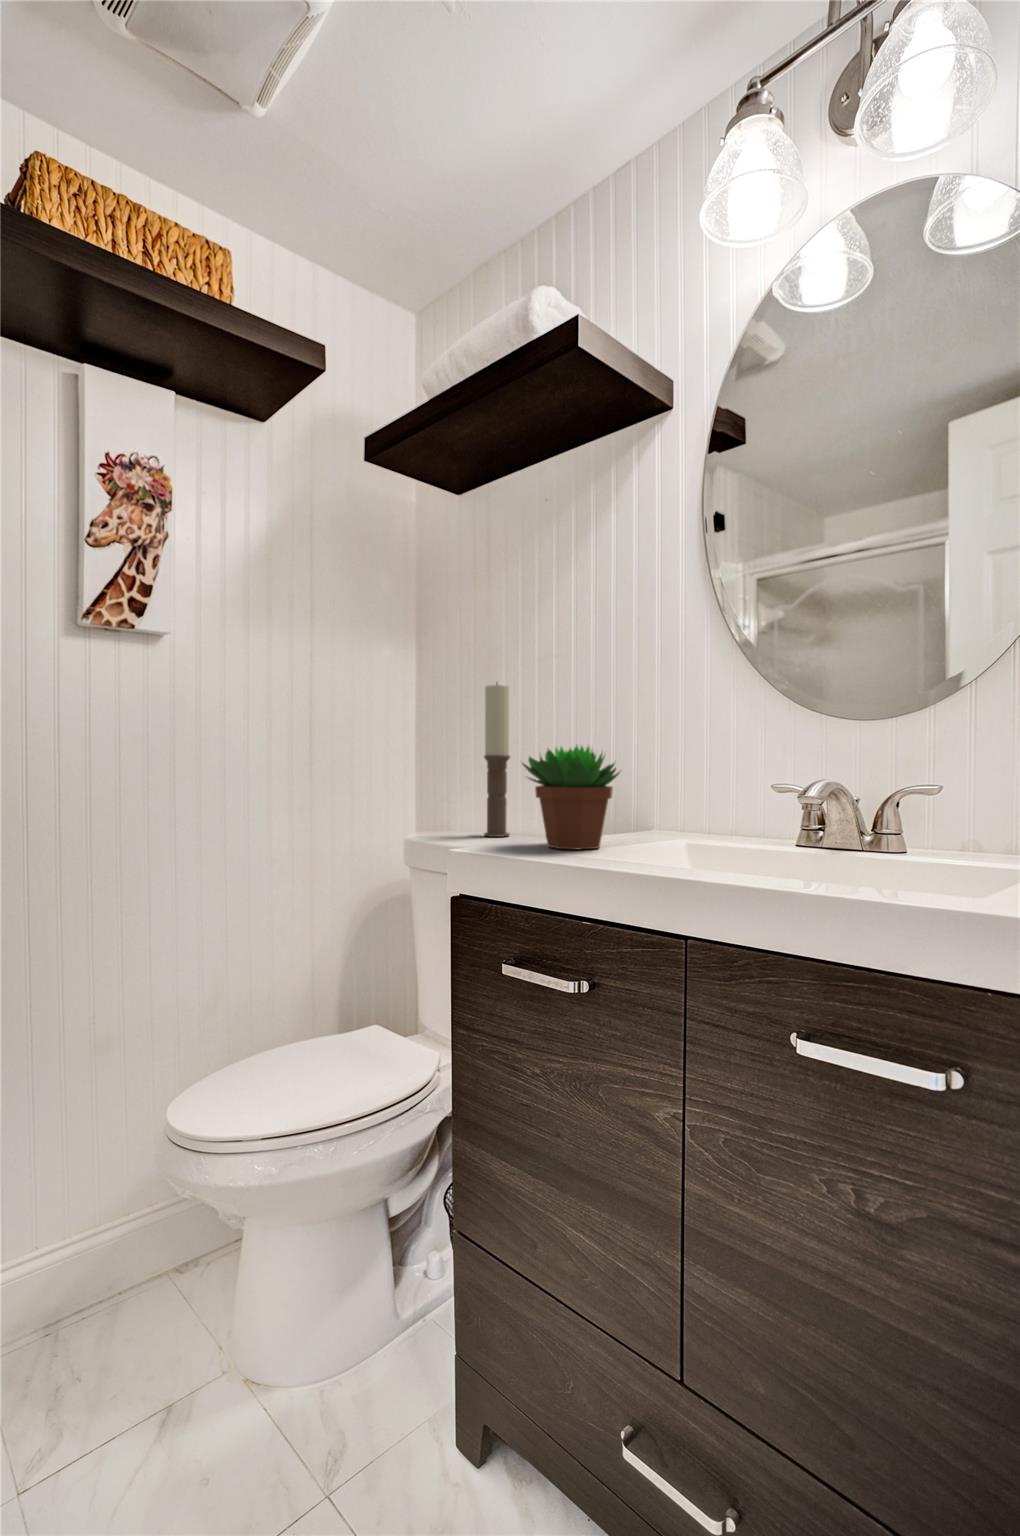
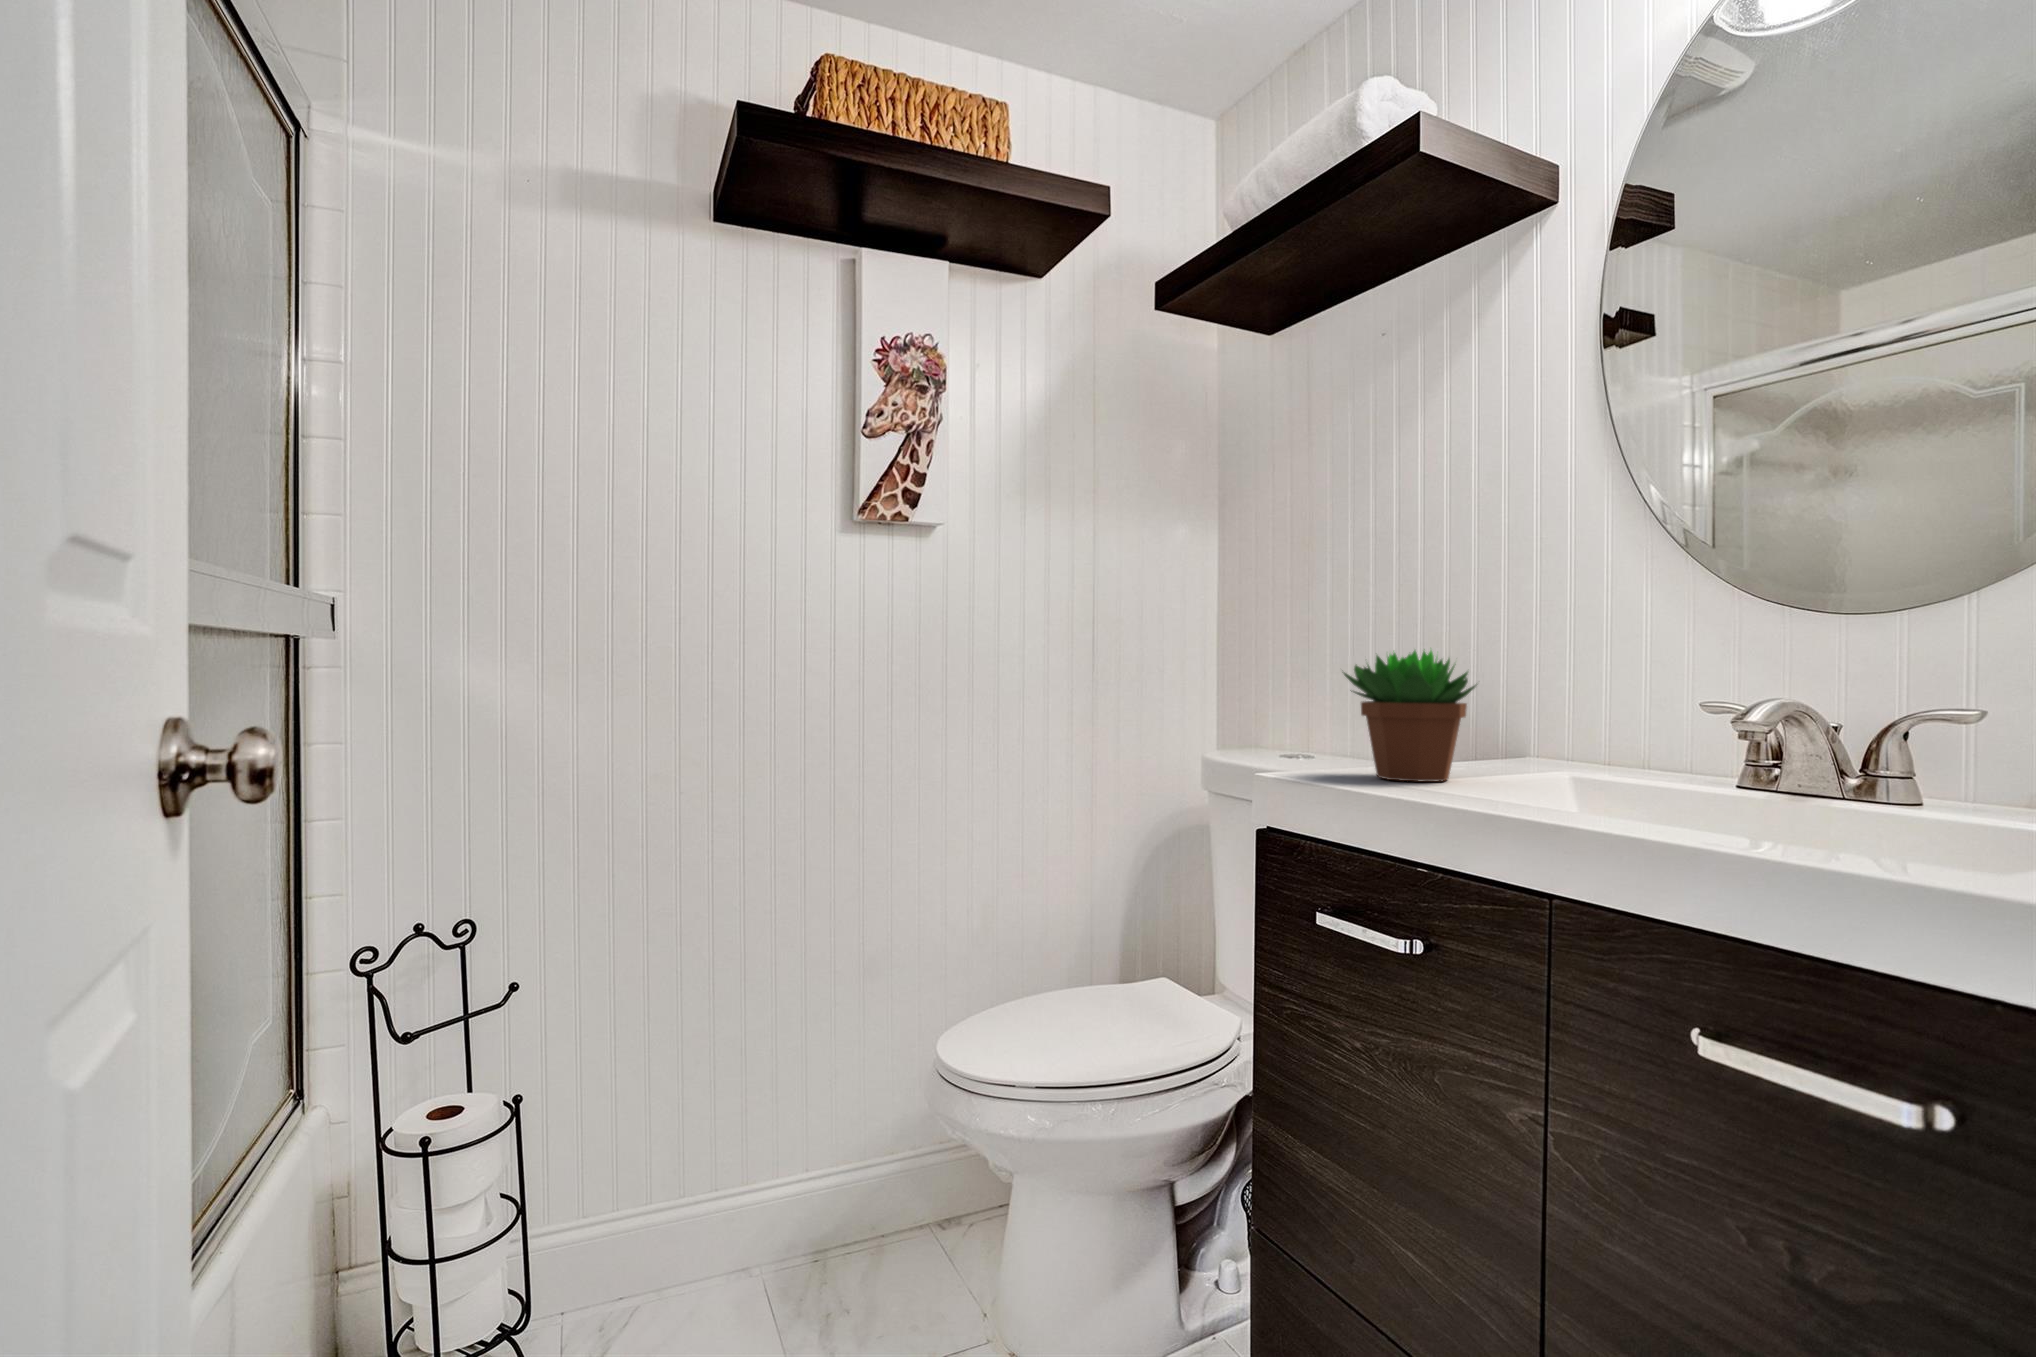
candle: present [484,683,510,837] -> none [1301,571,1334,766]

